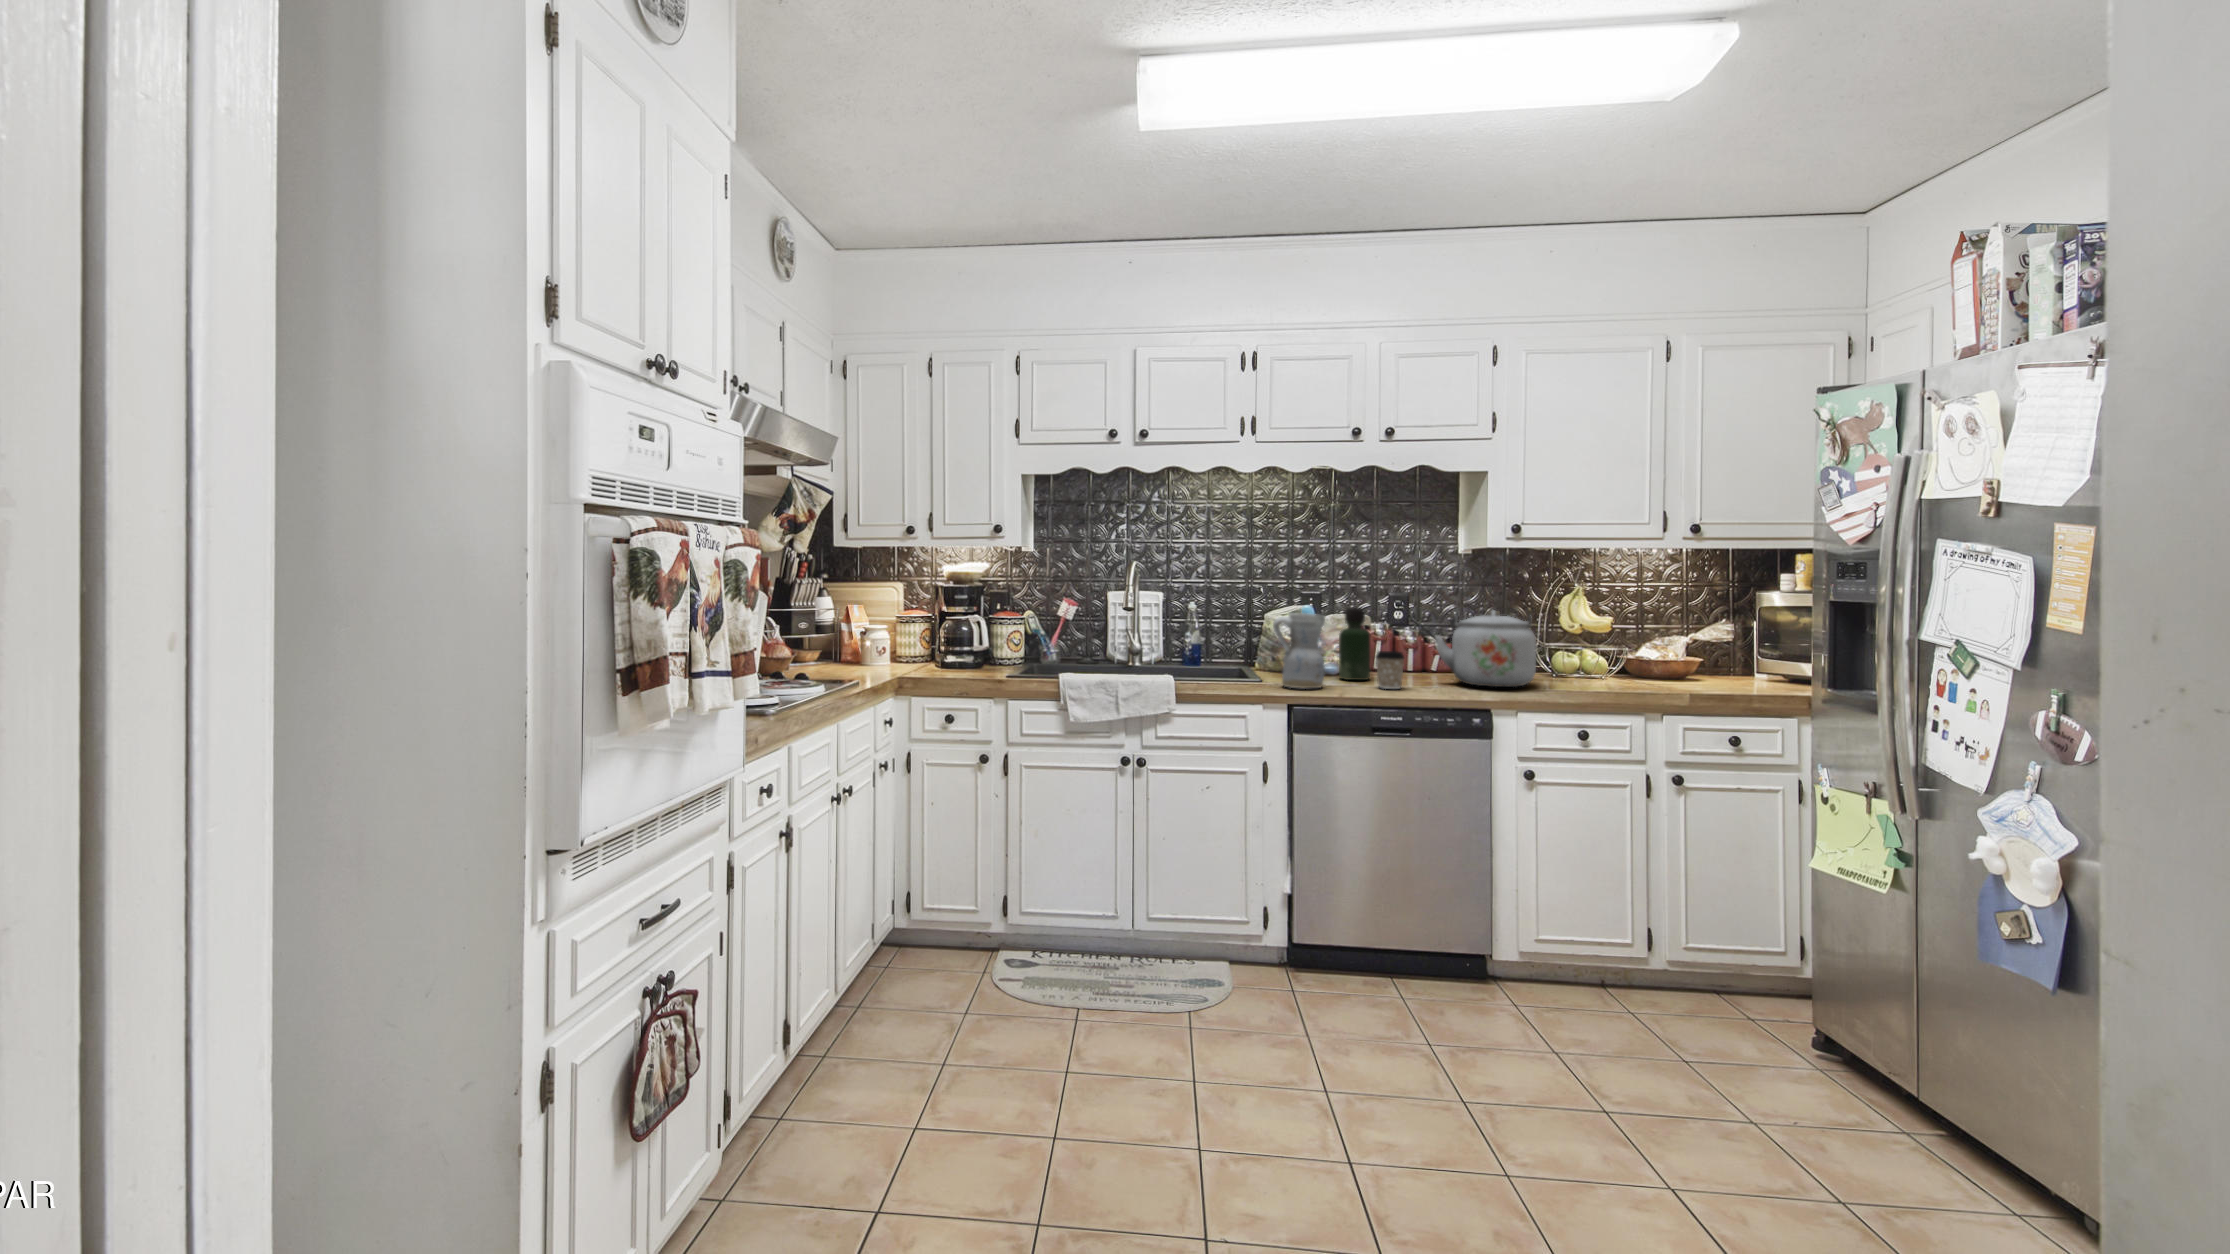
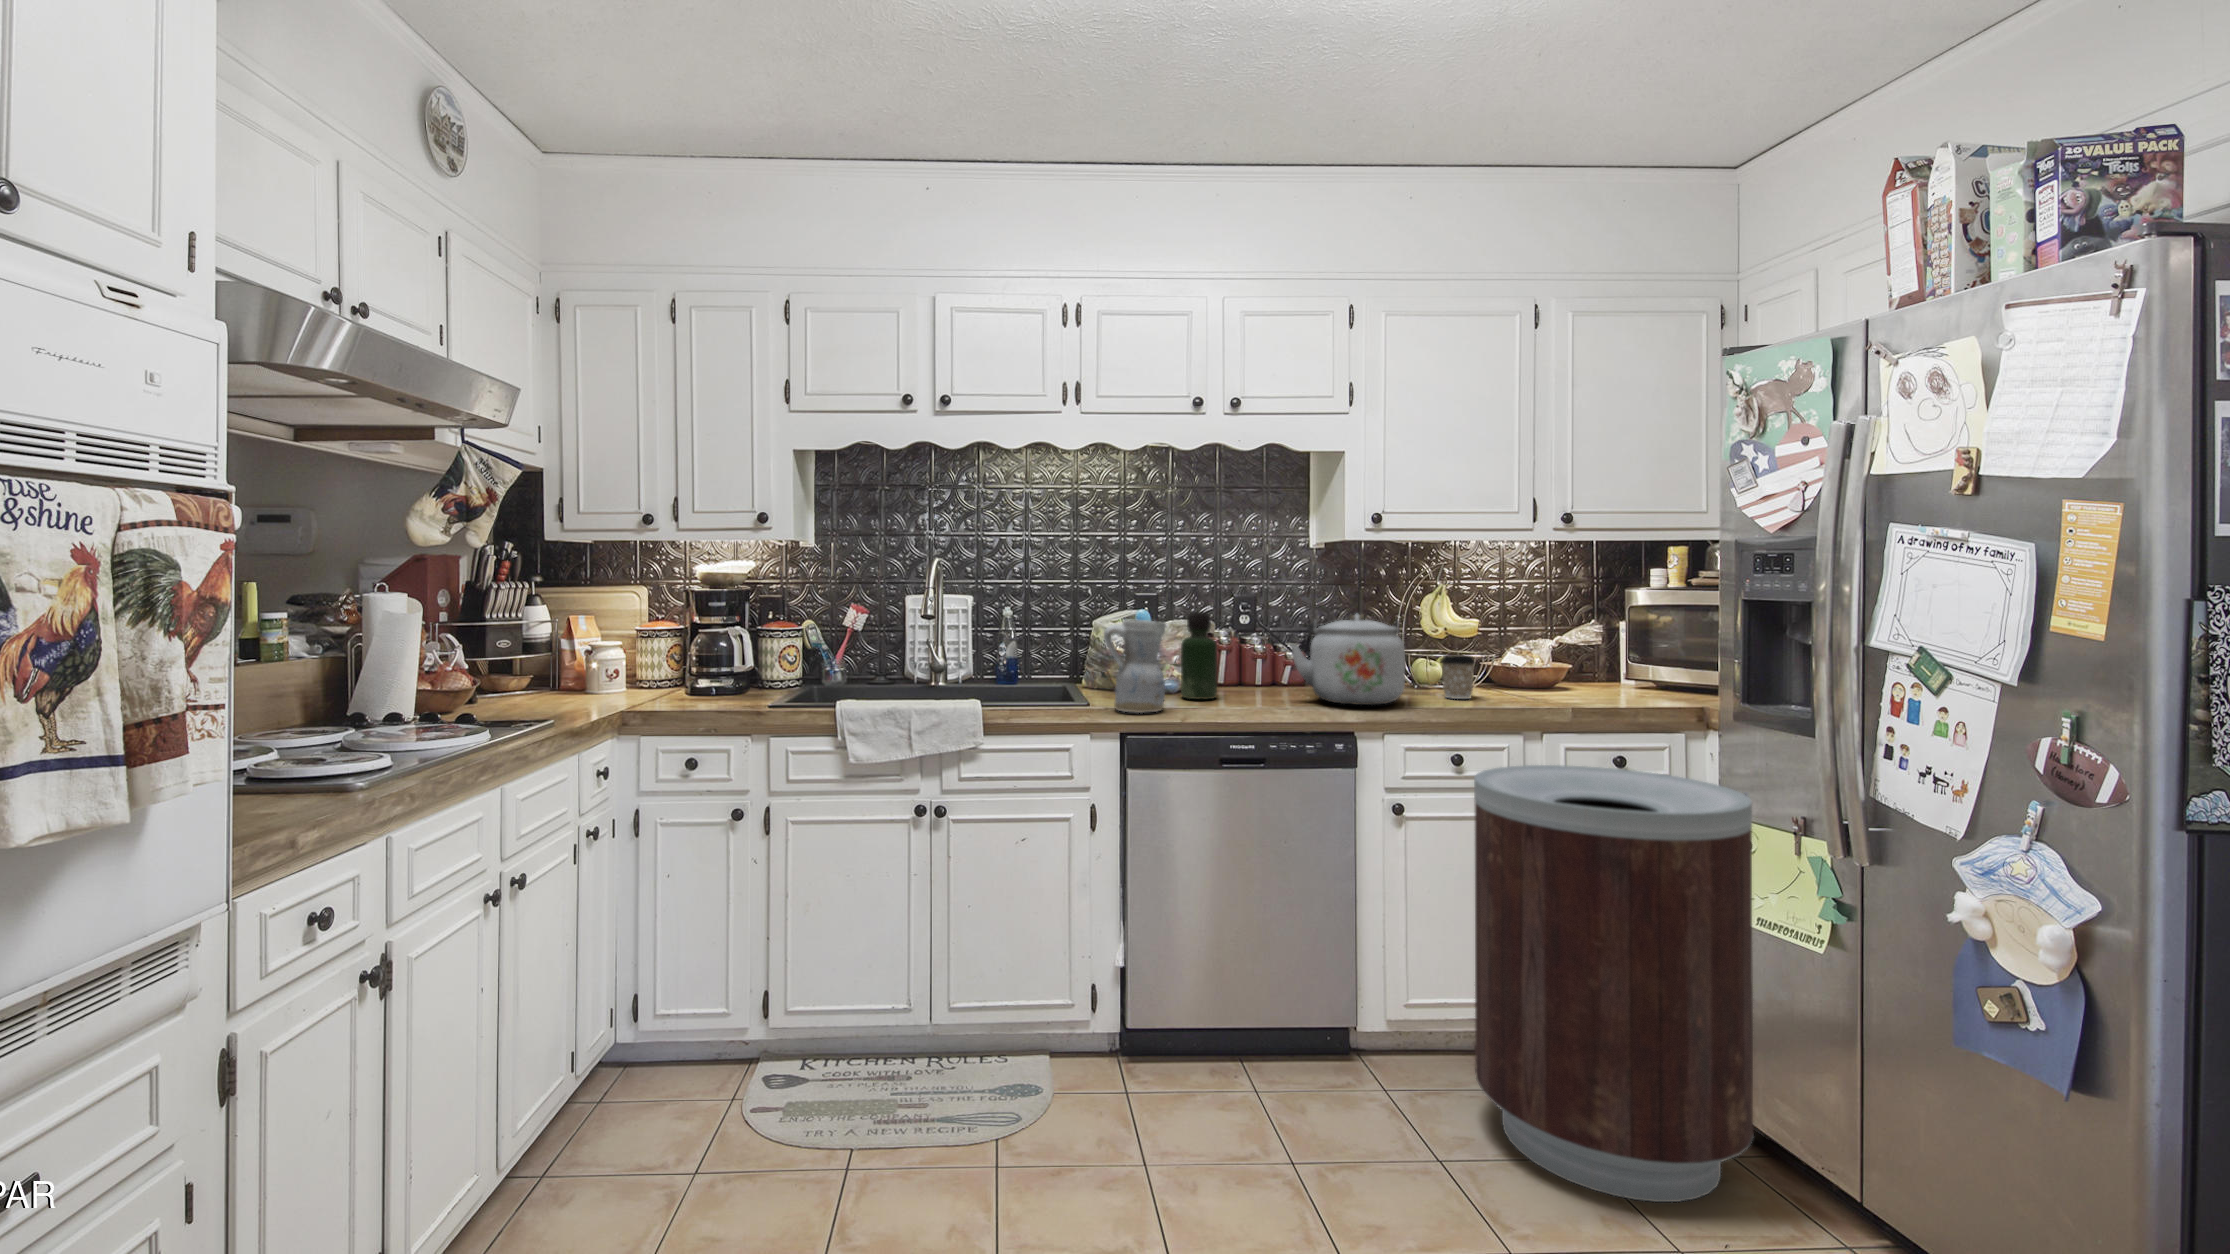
coffee cup: present [1376,651,1404,689] -> present [1441,655,1475,699]
trash can: none [1586,739,1828,1093] -> present [1474,765,1754,1202]

